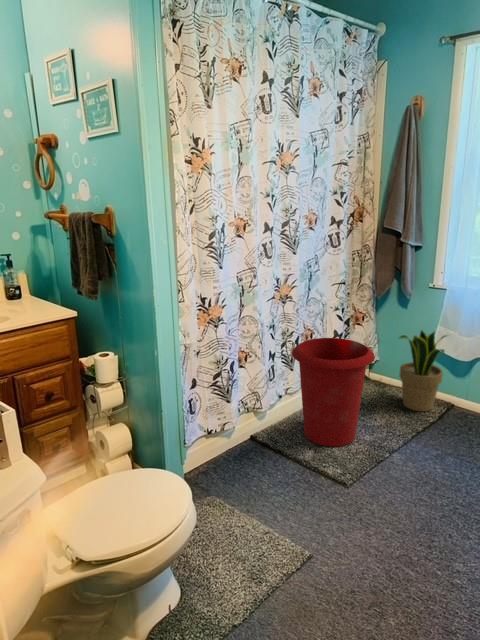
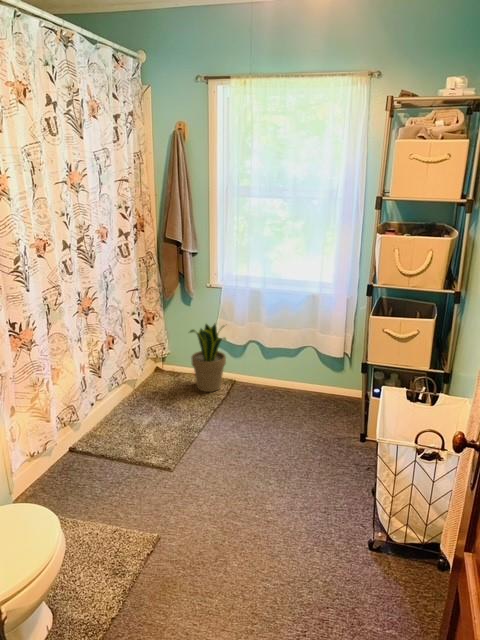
waste bin: present [292,338,375,447] -> none [101,341,177,440]

